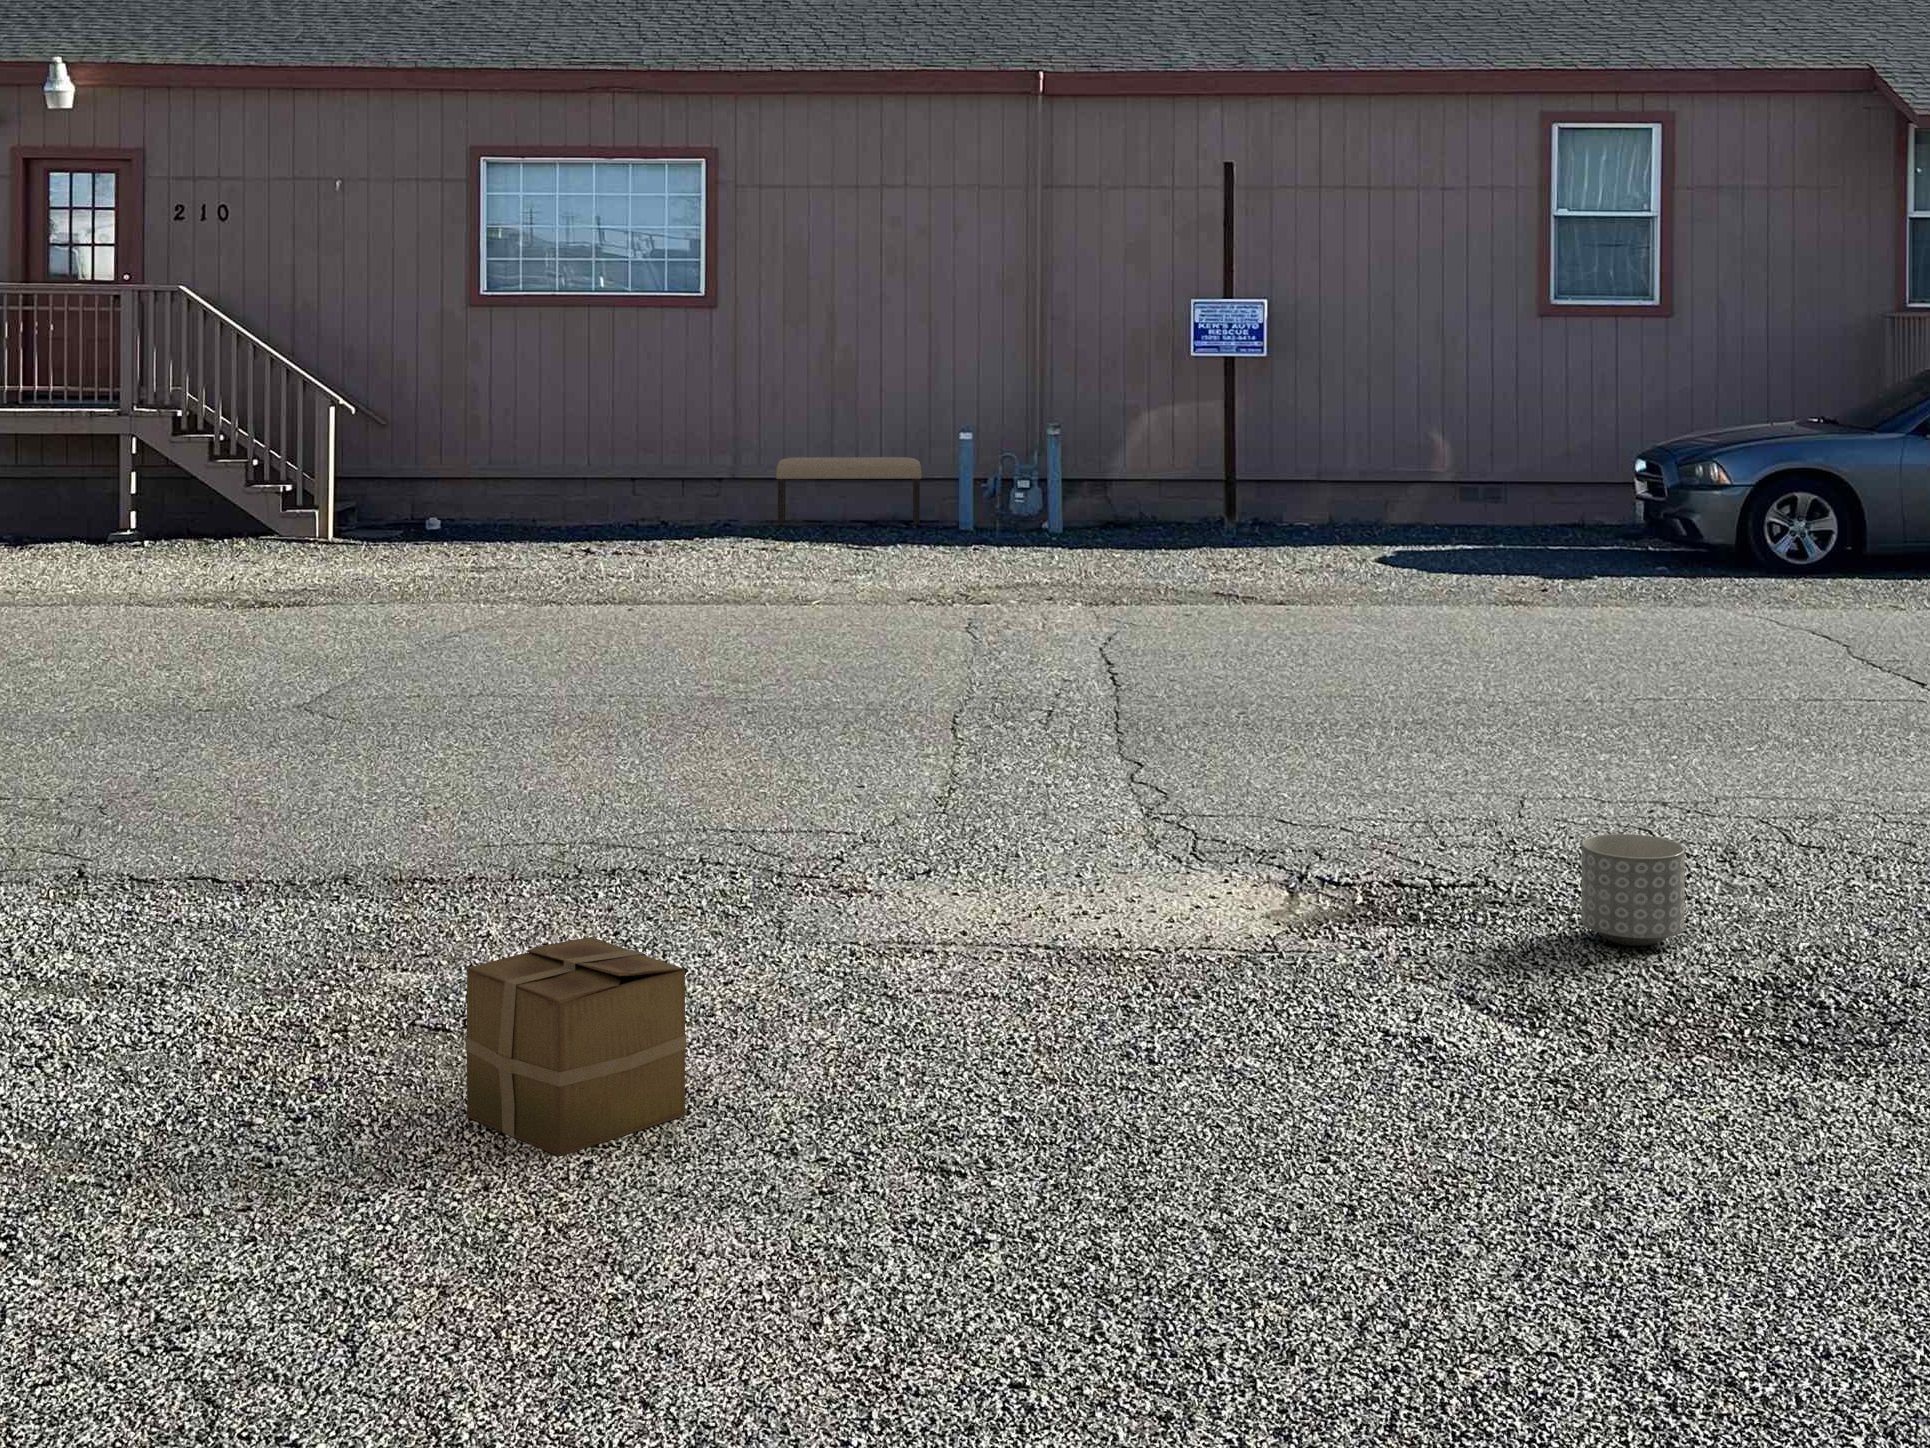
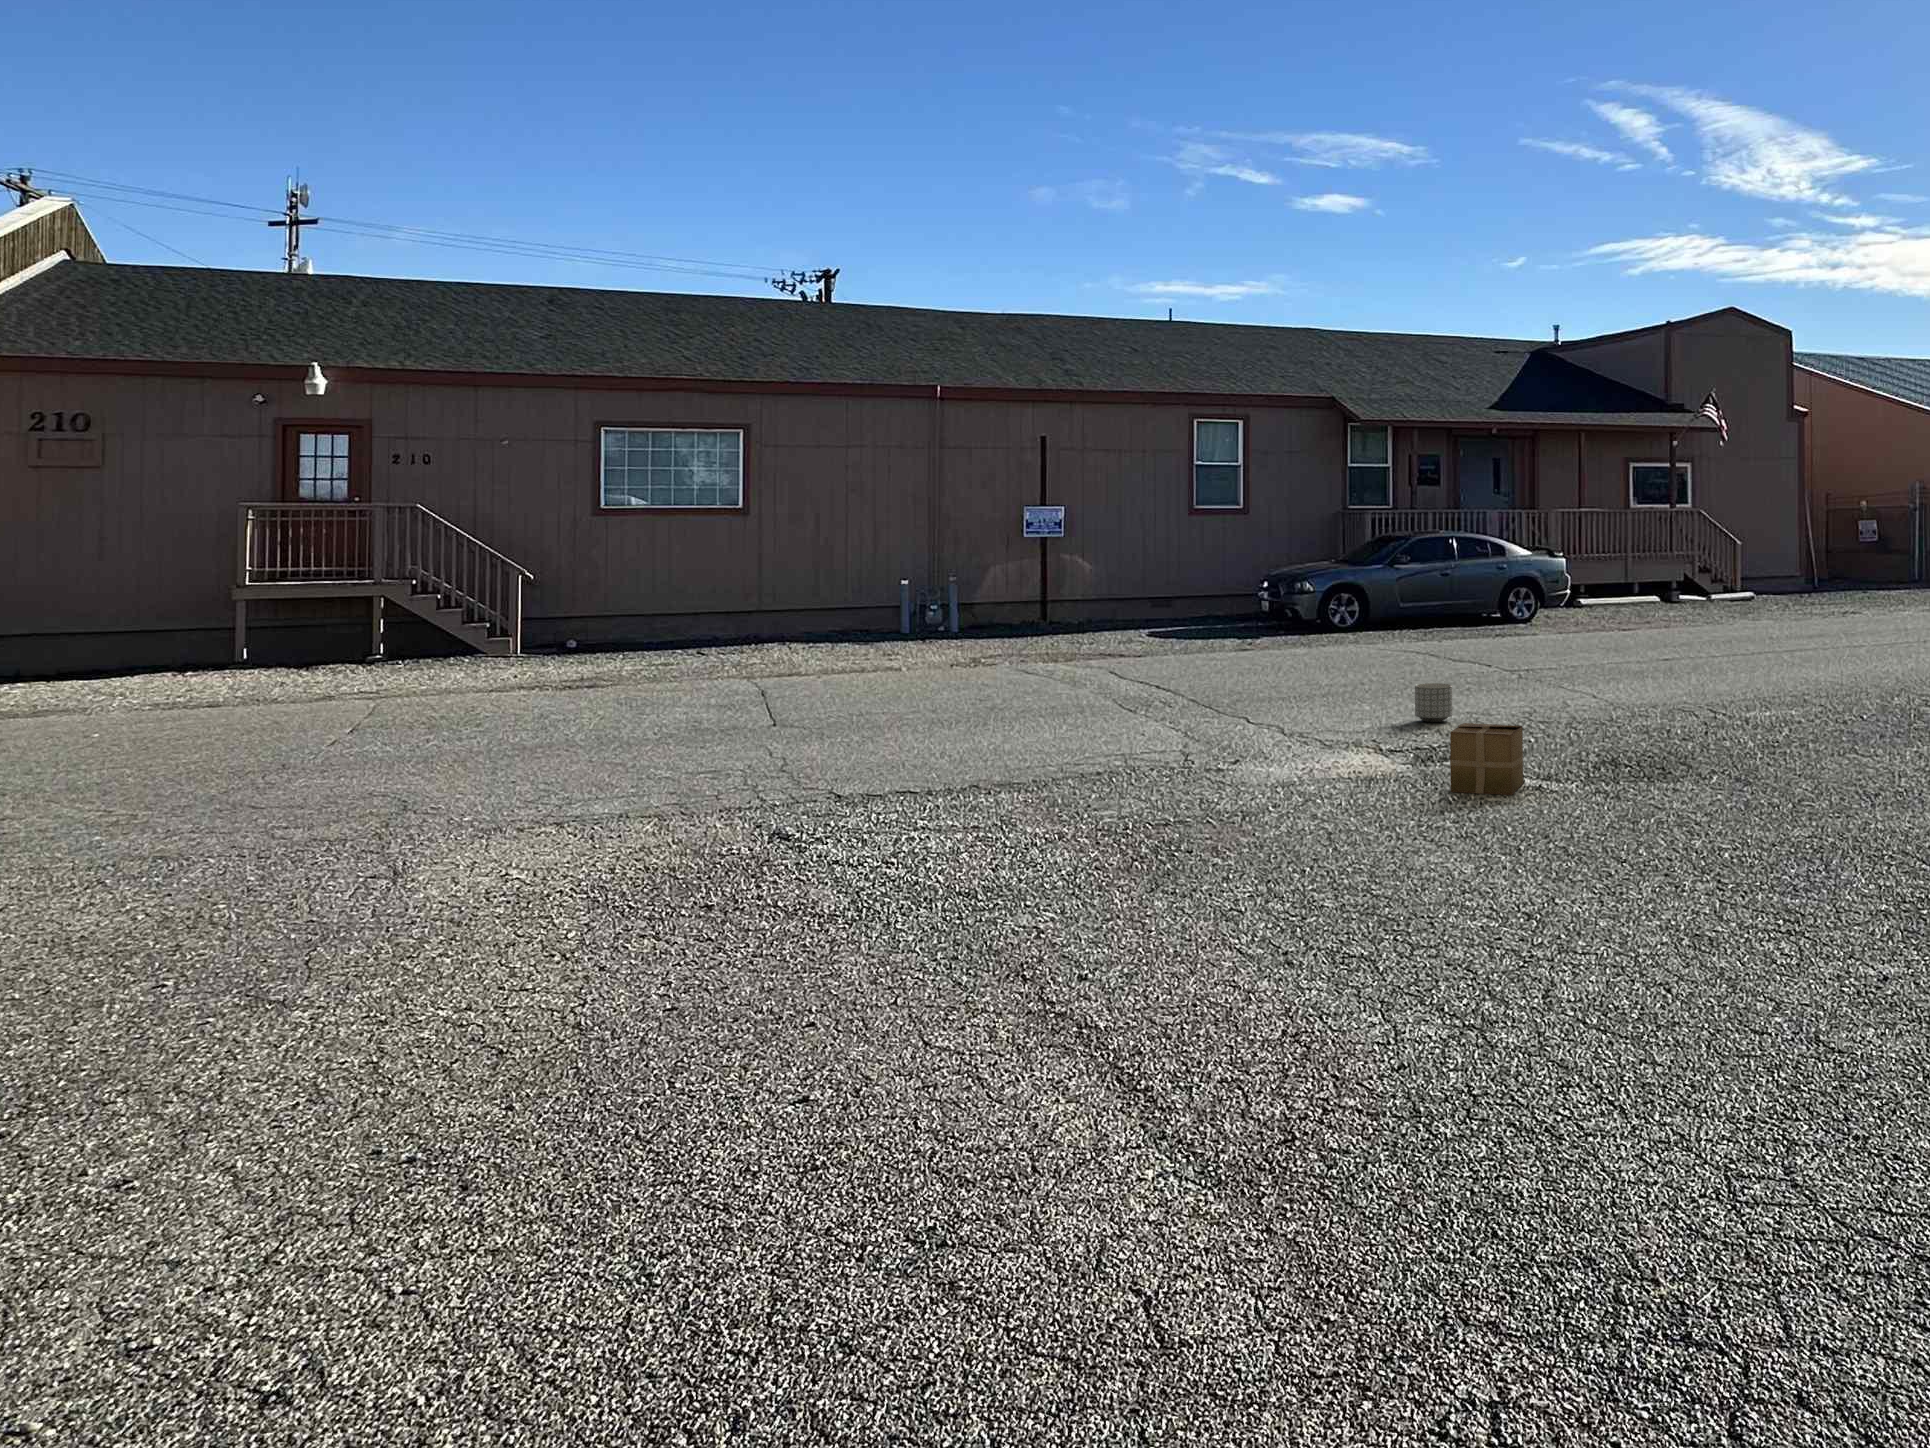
bench: present [776,457,922,526] -> none [800,597,888,637]
cardboard box: present [465,937,686,1156] -> present [1450,723,1523,795]

